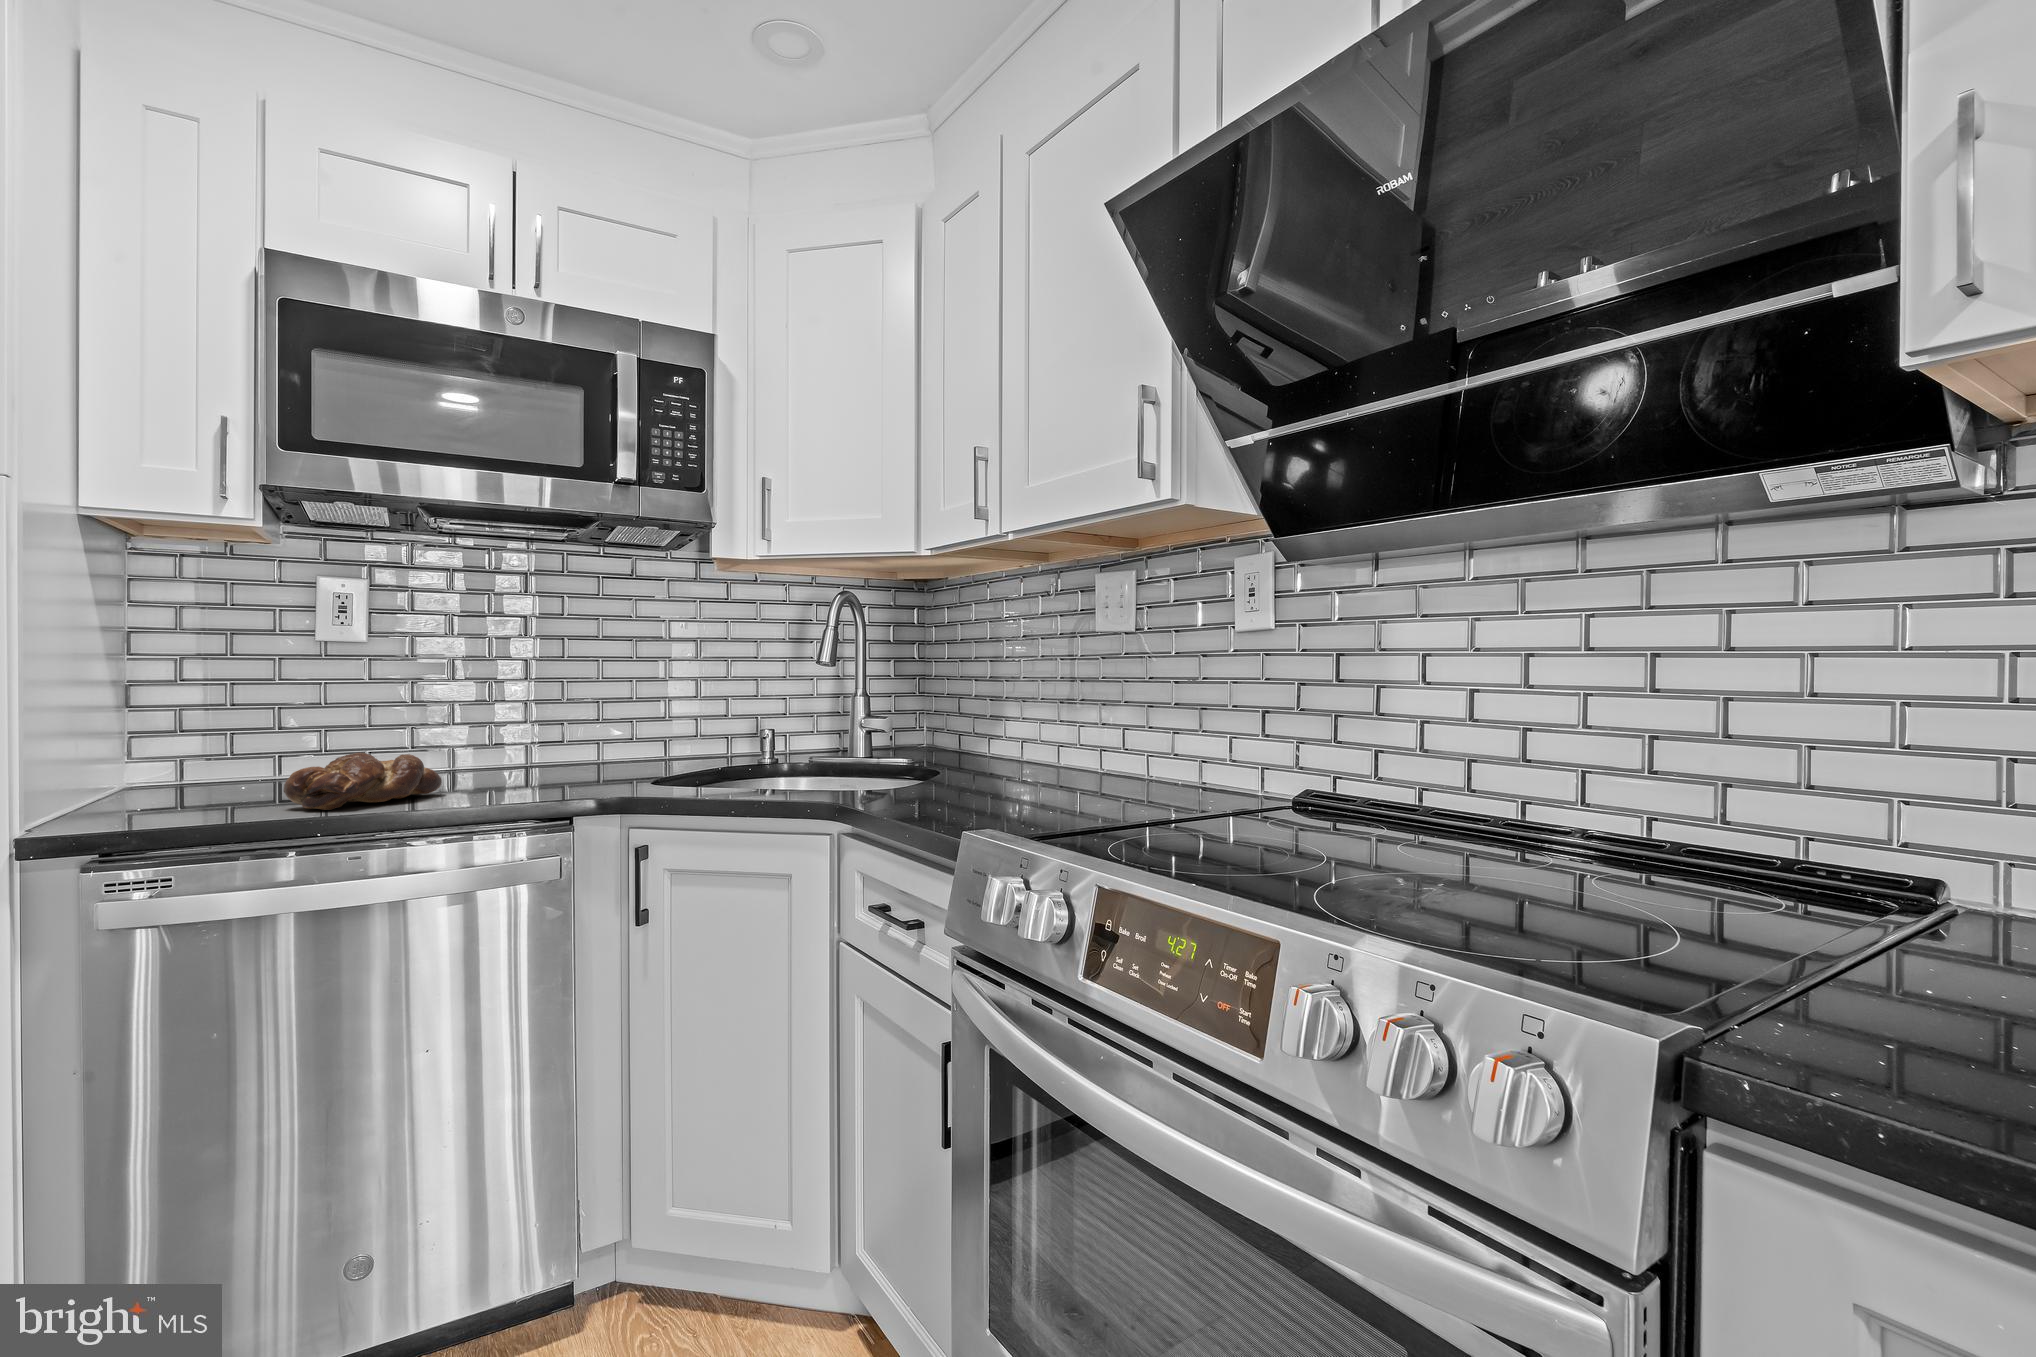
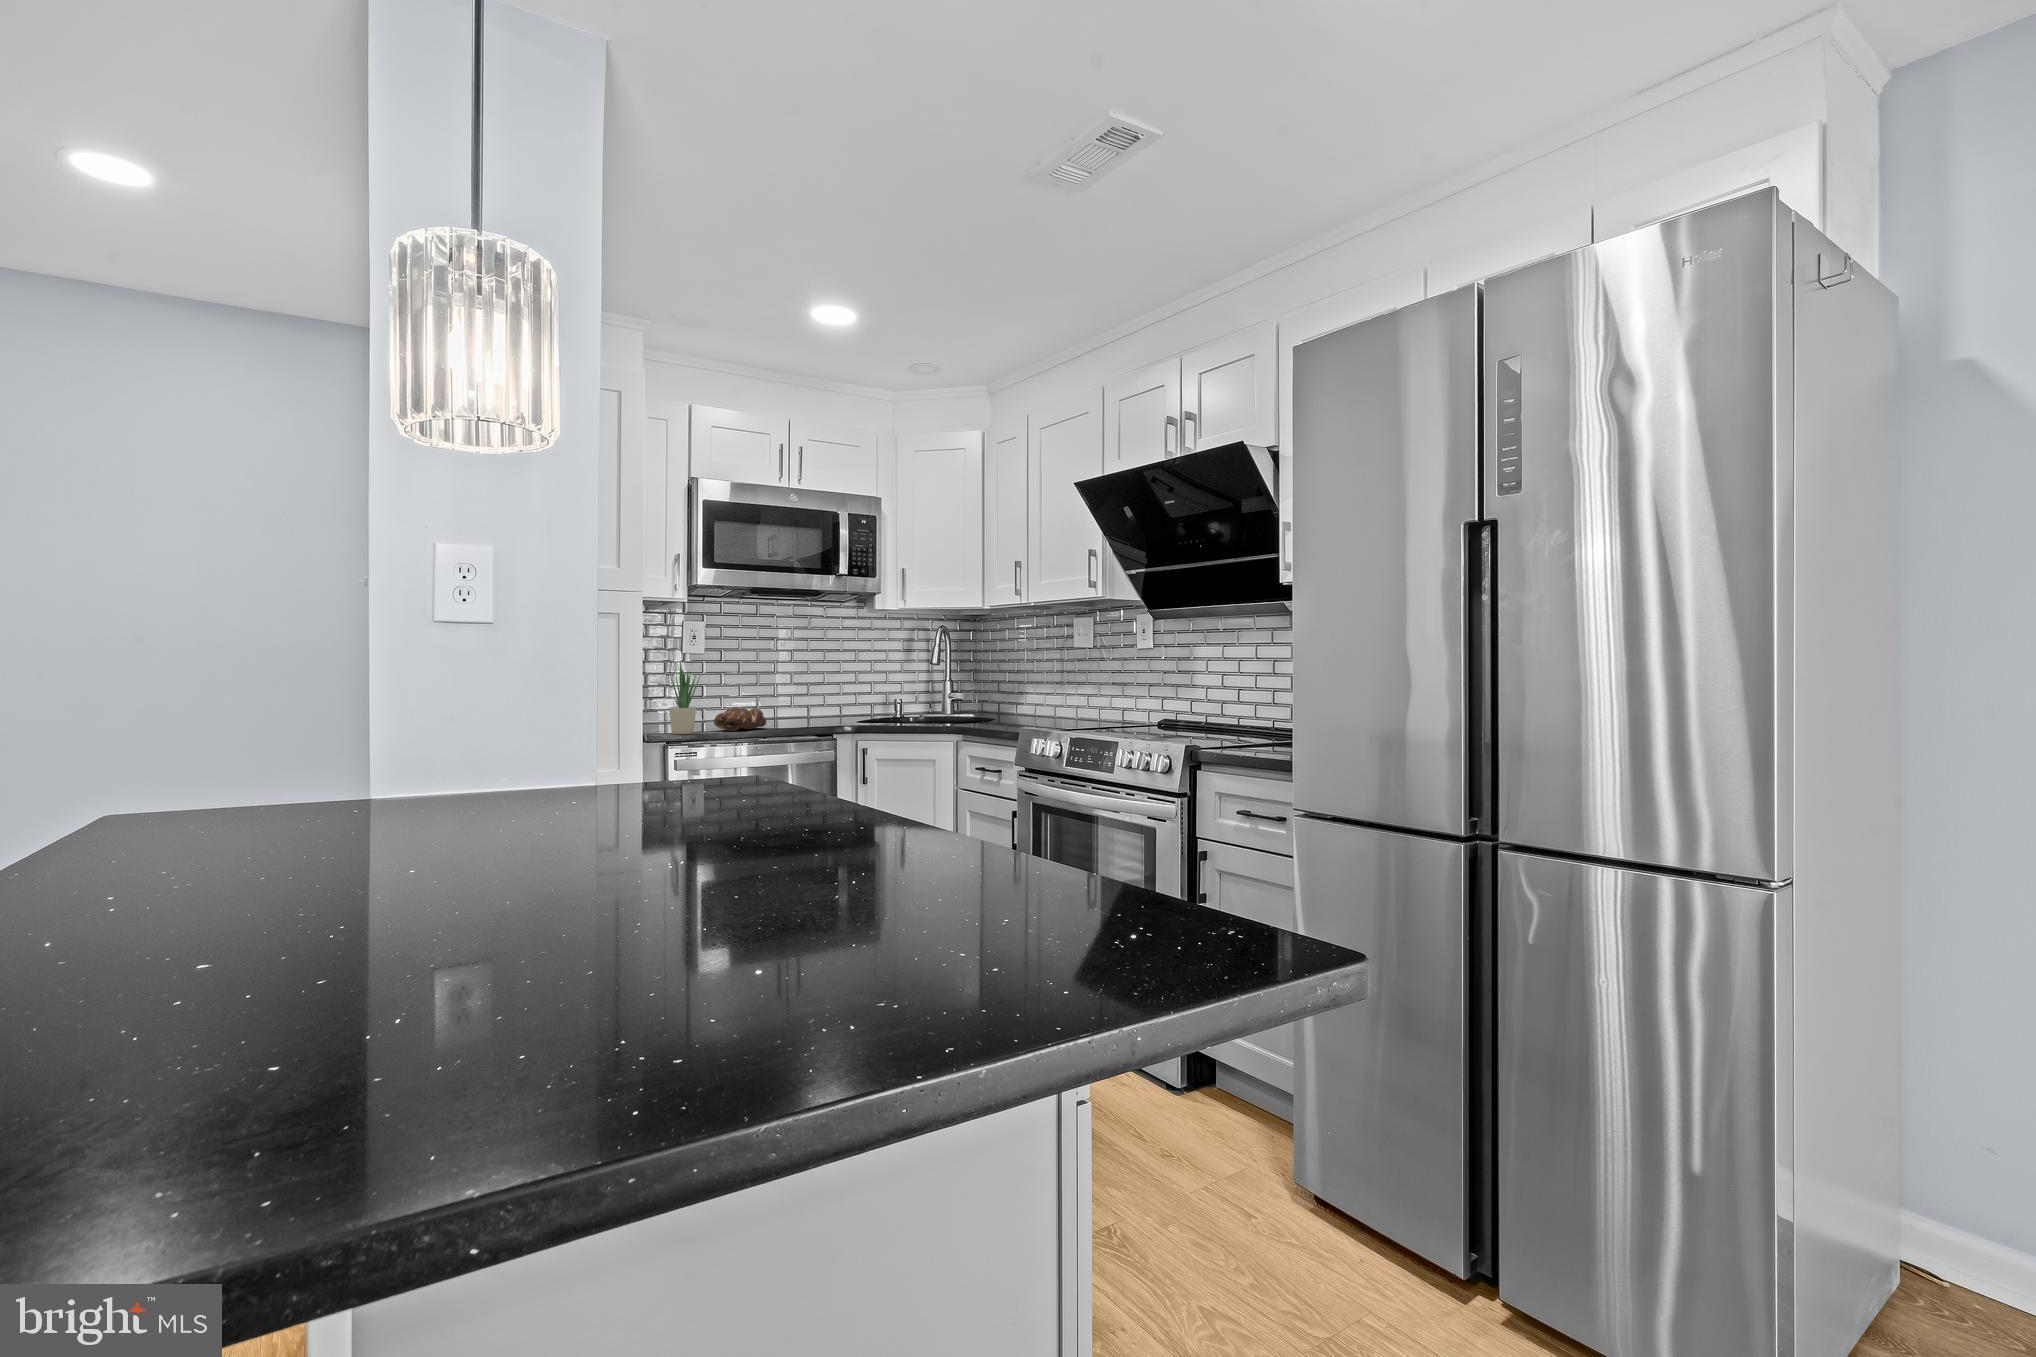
potted plant: none [124,648,218,826] -> present [669,662,701,734]

